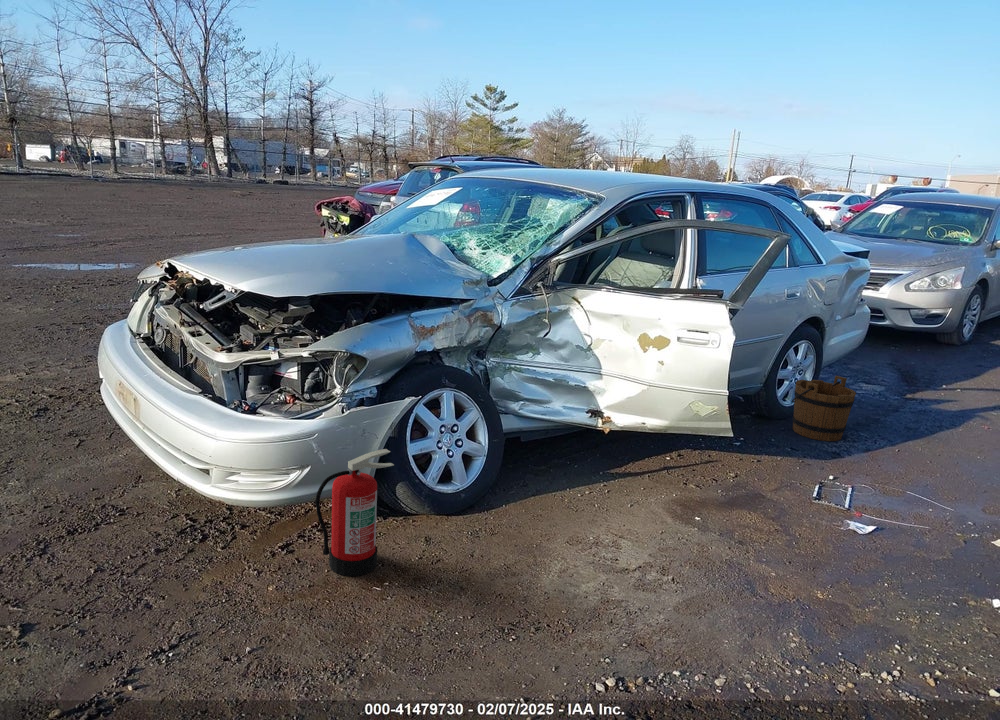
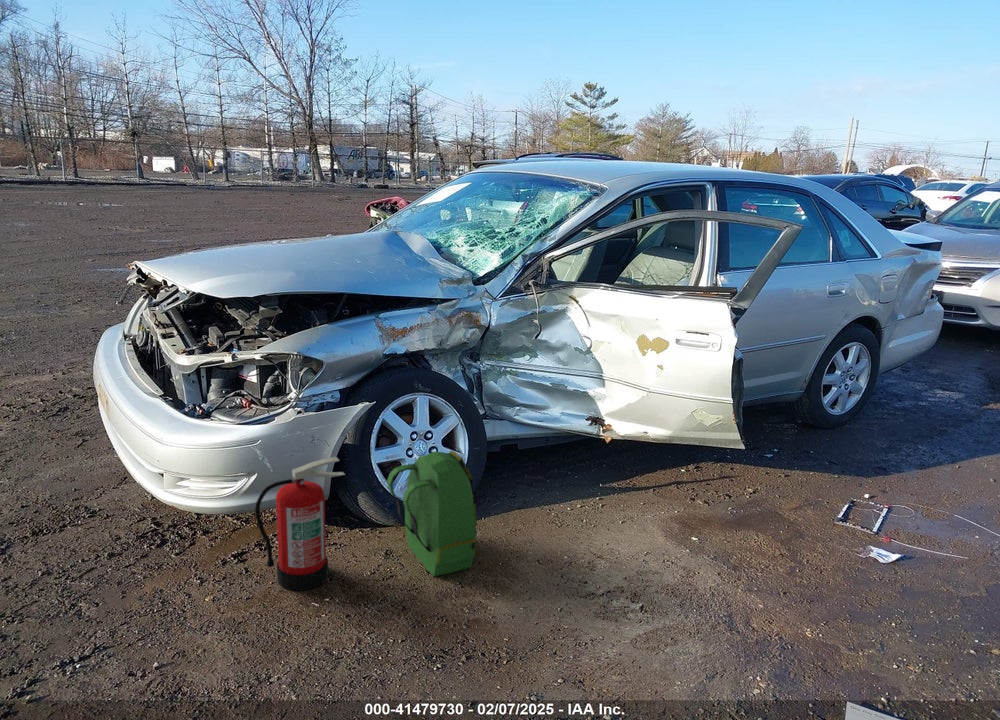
bucket: present [792,376,856,441] -> none [842,383,917,458]
backpack: none [428,441,513,558] -> present [387,451,477,576]

